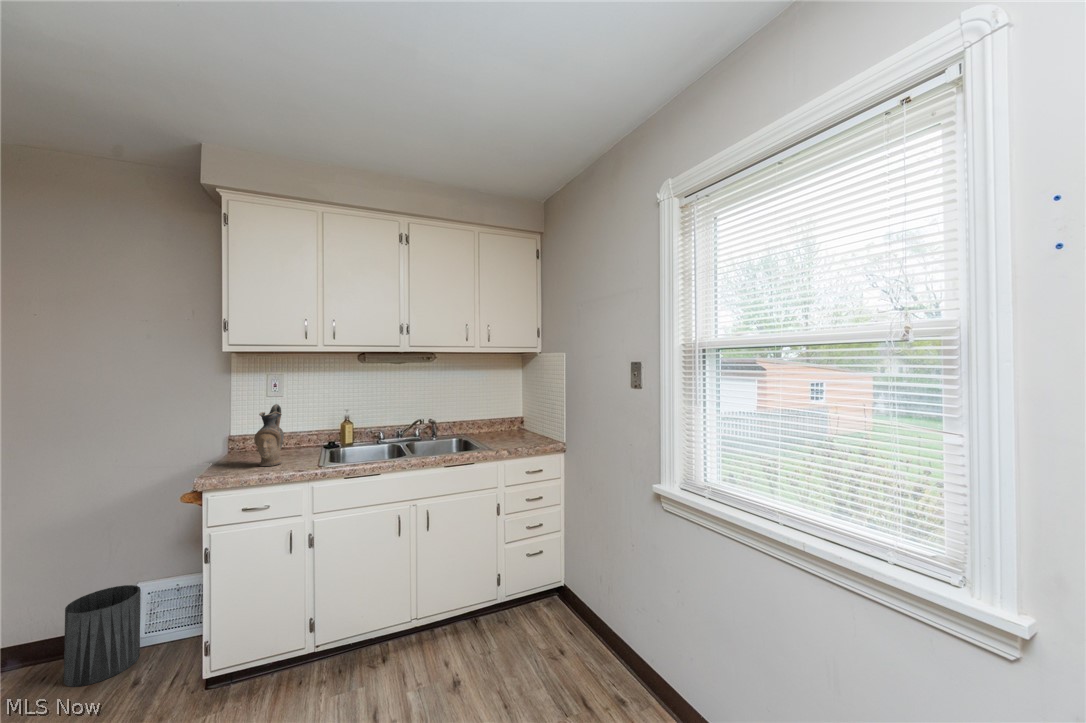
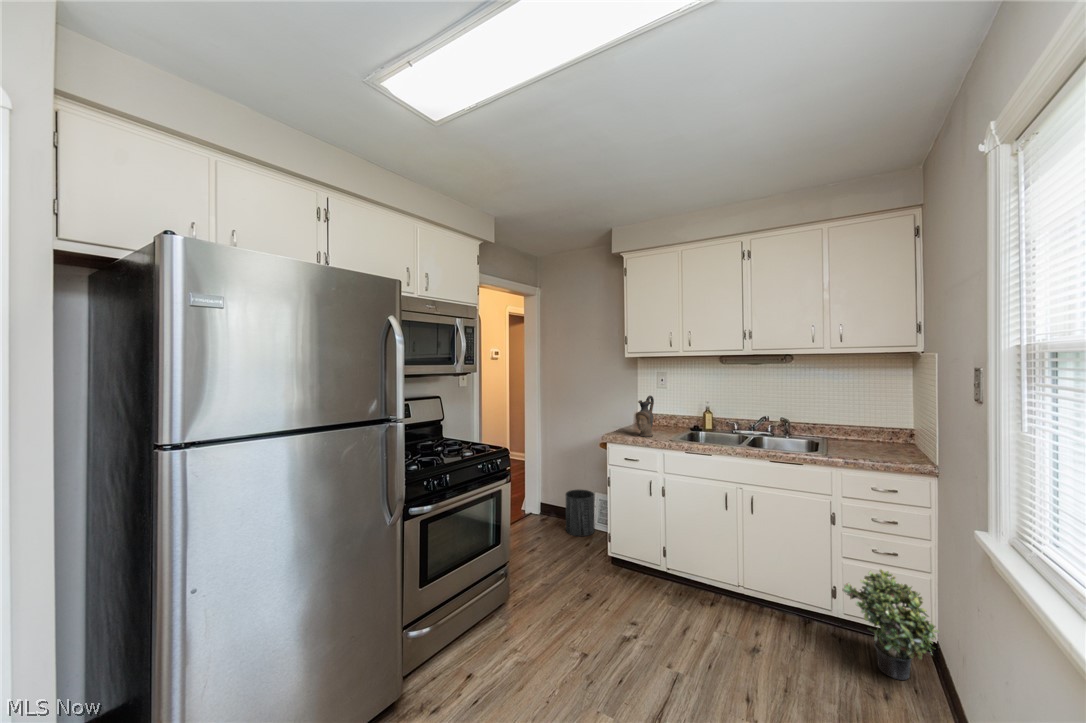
potted plant: none [519,541,585,634] -> present [843,569,939,680]

